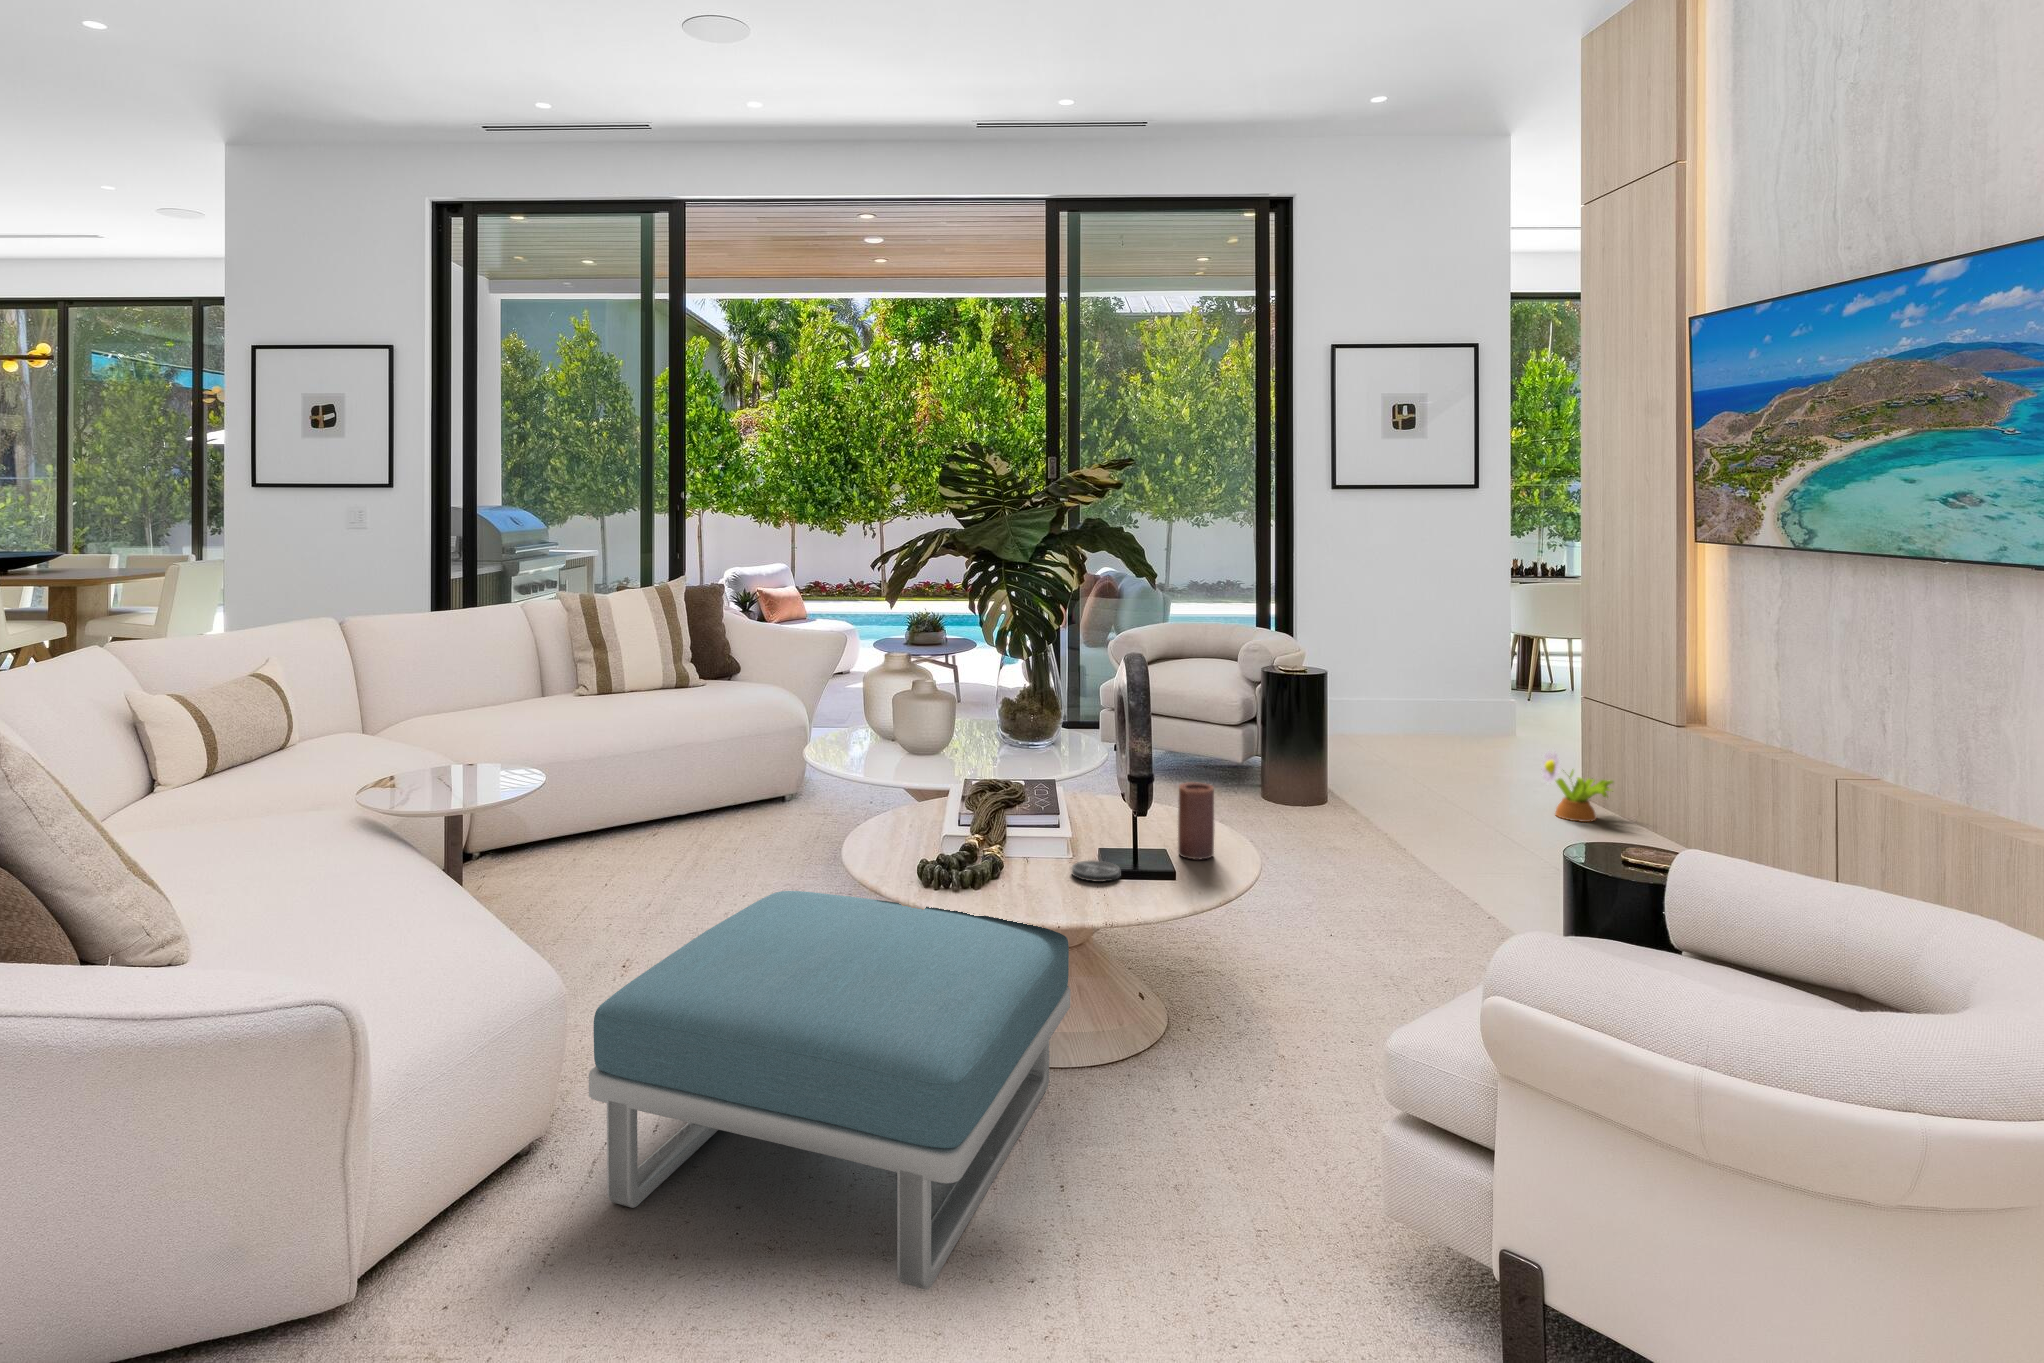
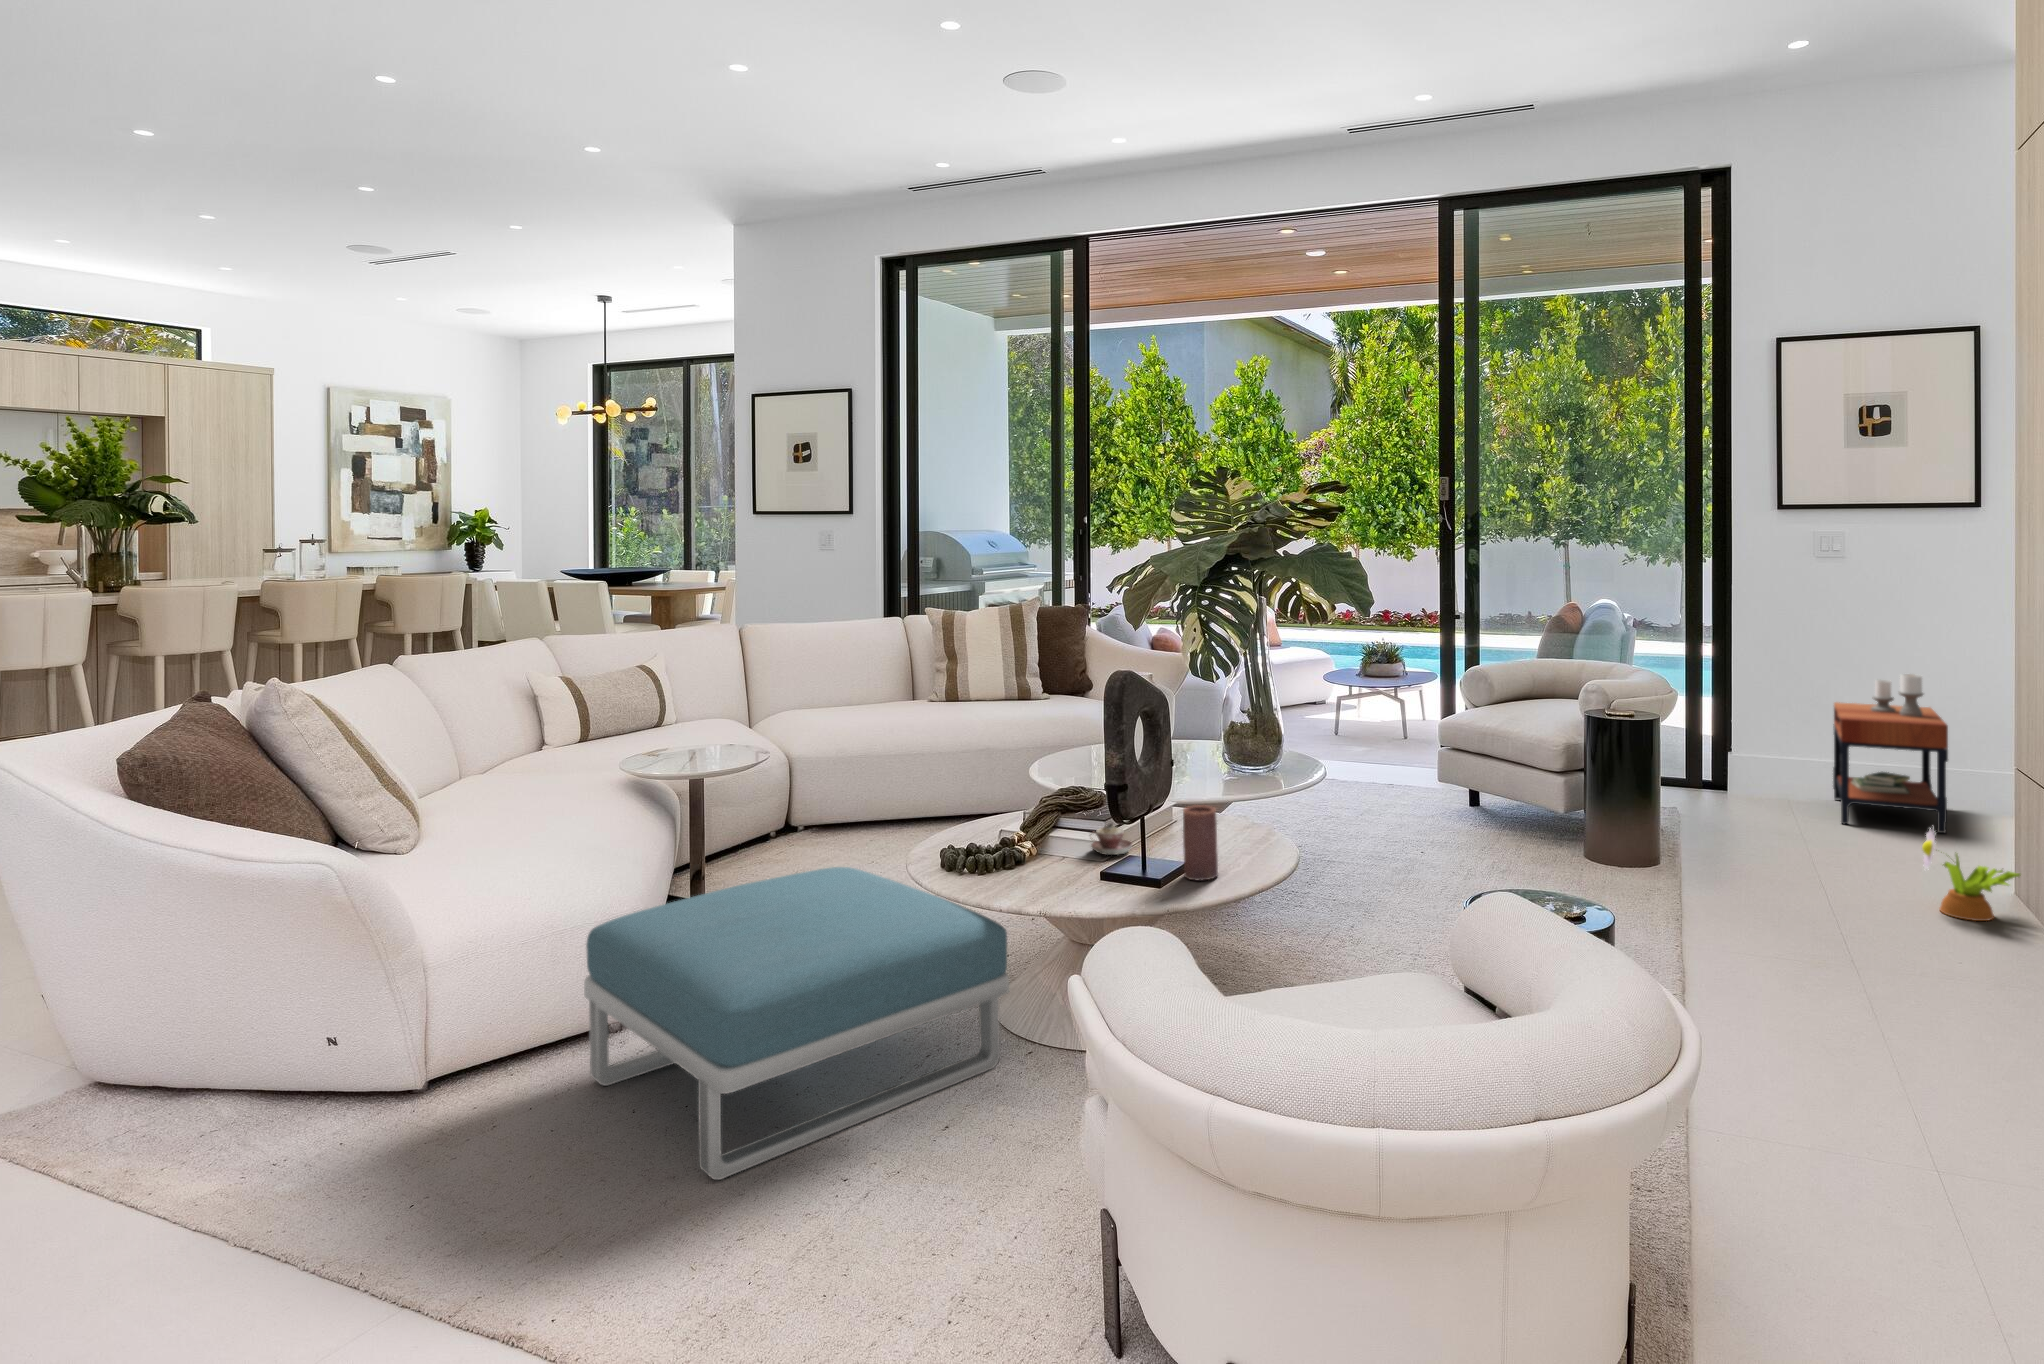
side table: none [1371,626,1482,754] -> present [1833,674,1948,833]
teacup: none [1045,809,1089,844] -> present [1091,823,1132,855]
coaster: present [1072,860,1121,882] -> none [1062,869,1107,888]

